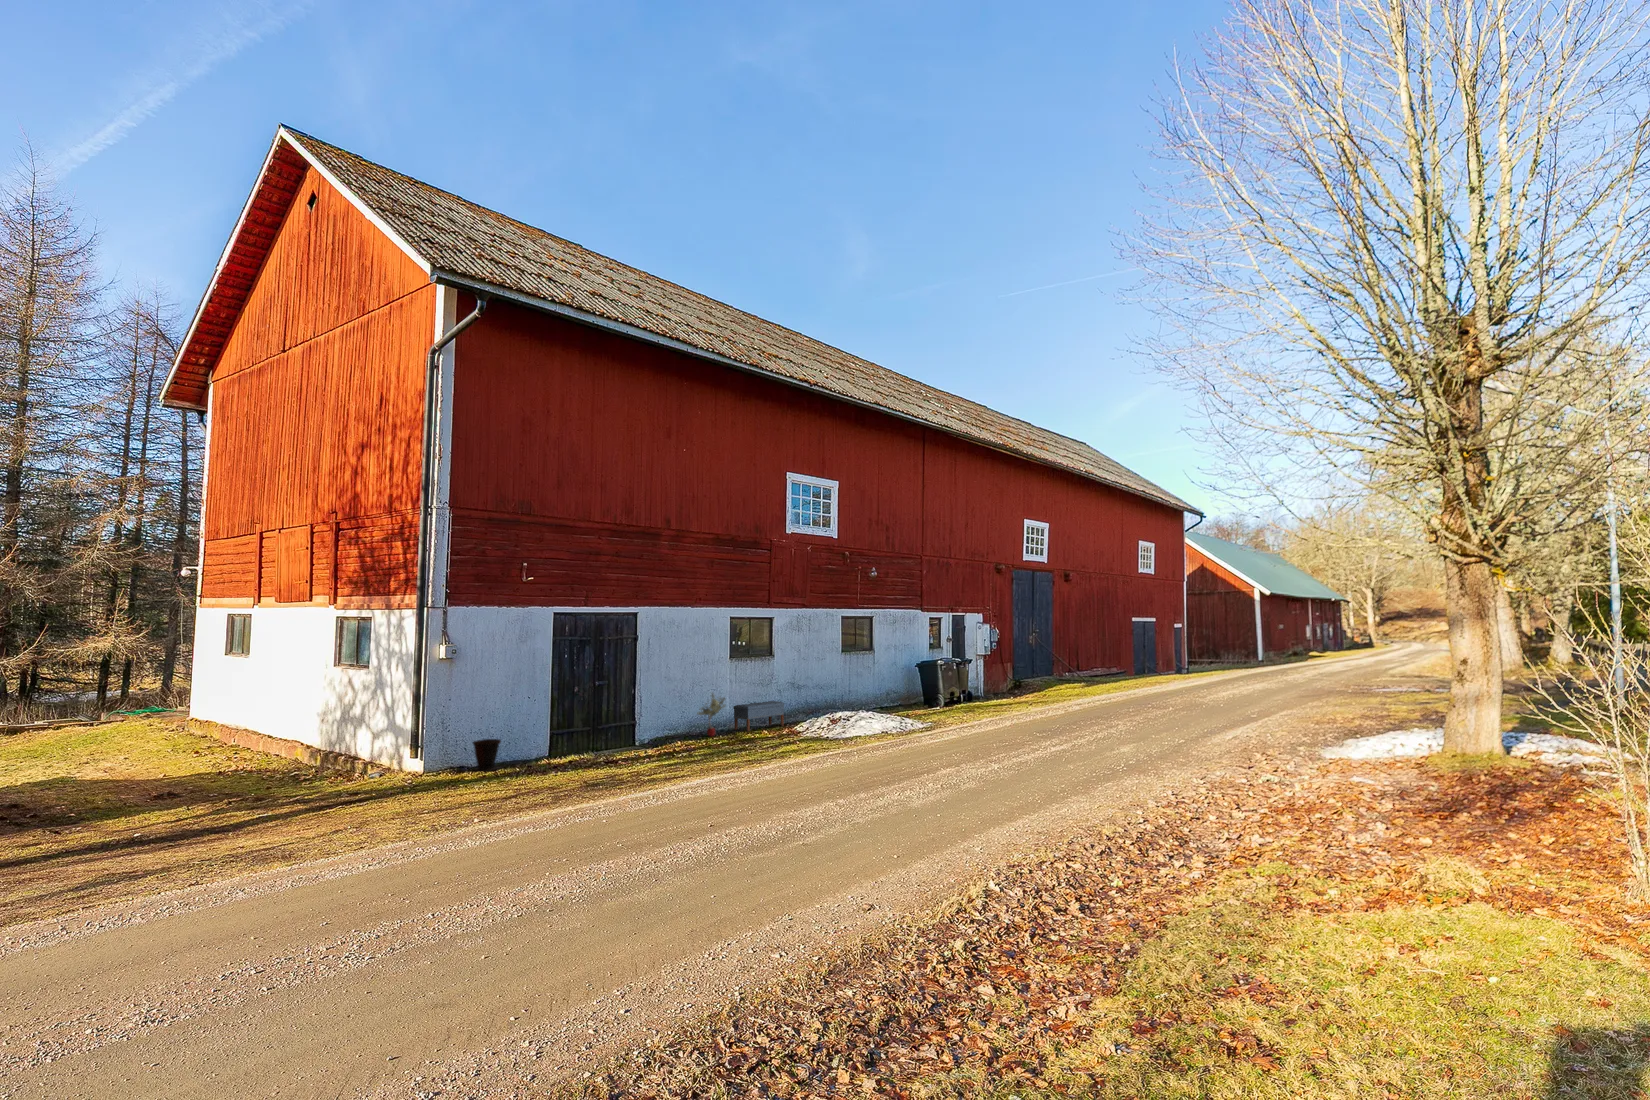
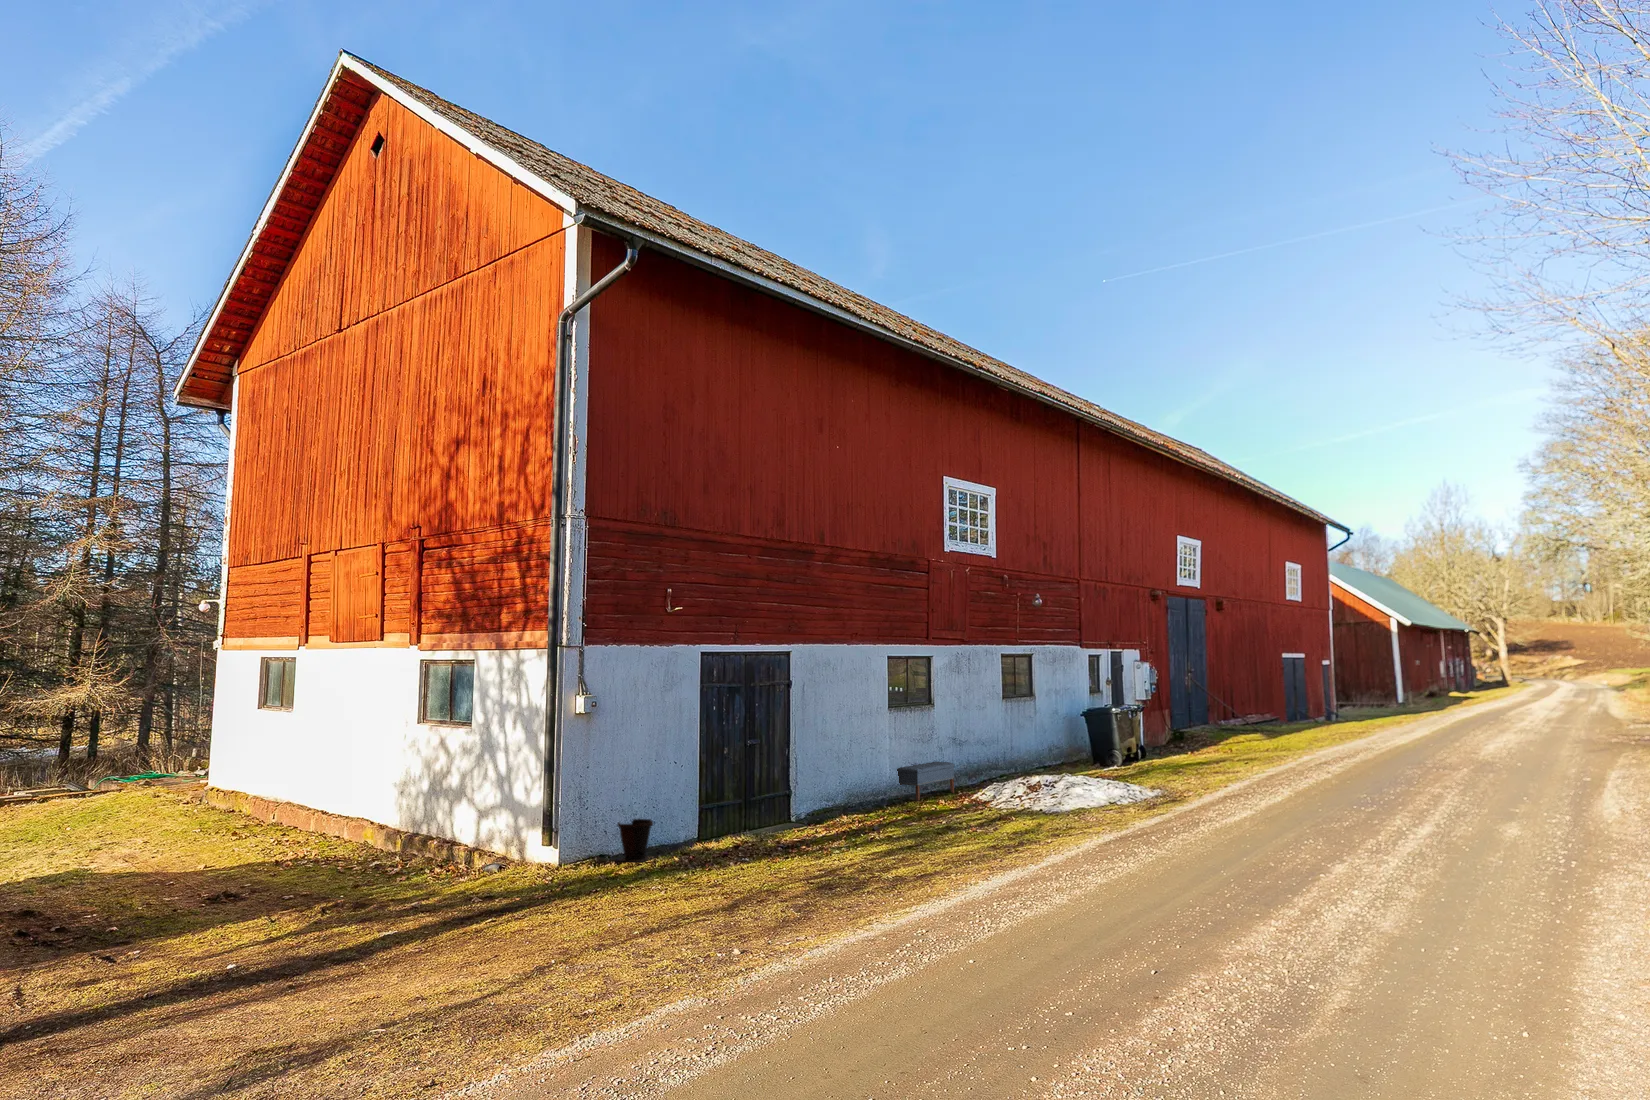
potted tree: present [697,694,725,736] -> none [860,752,895,809]

